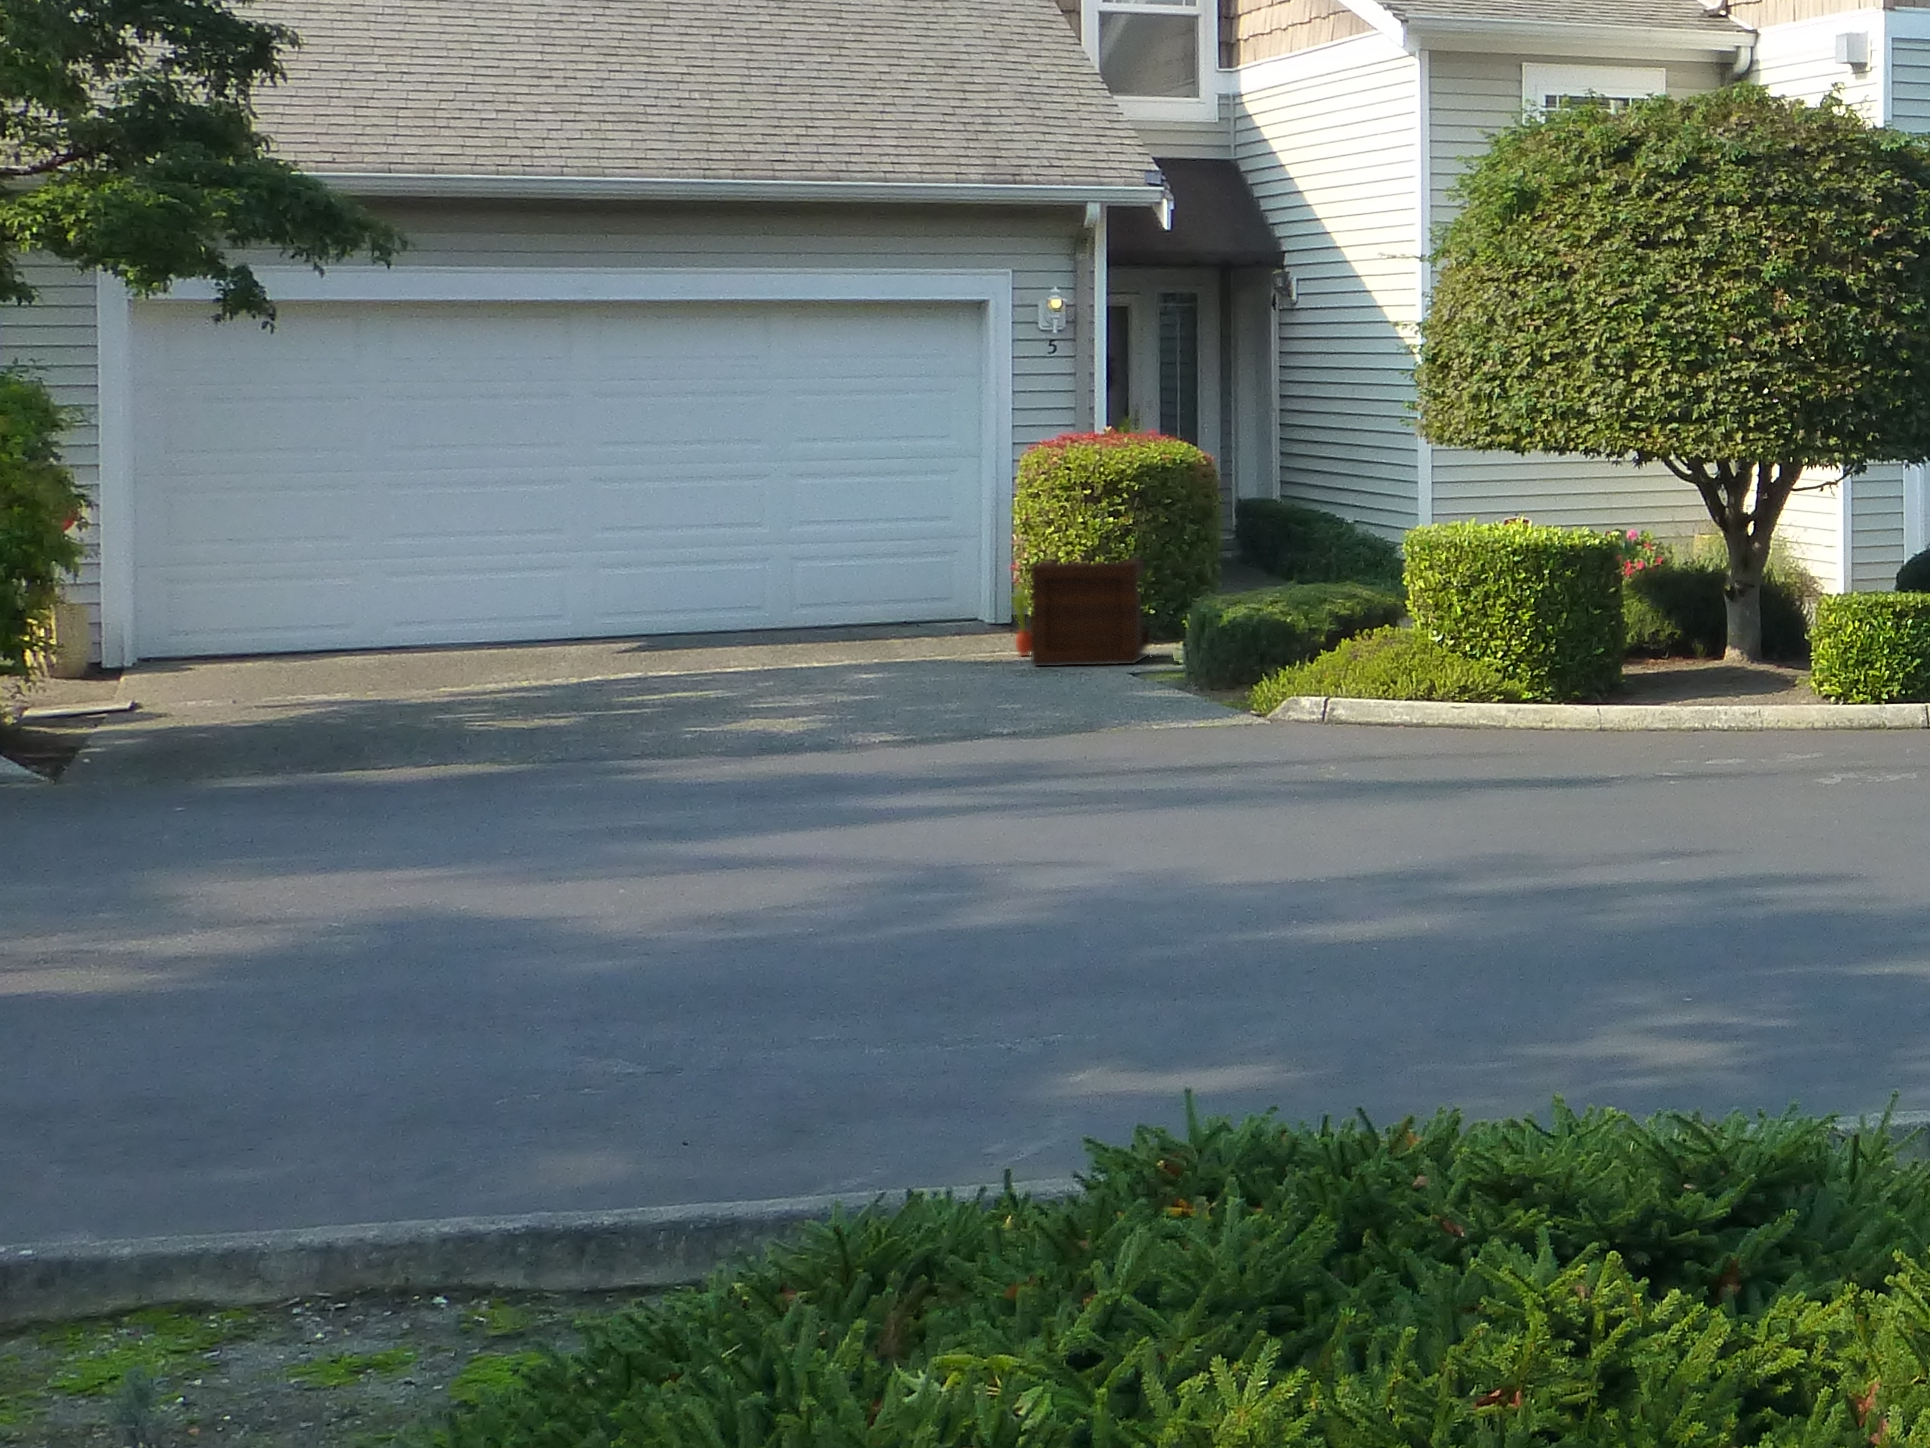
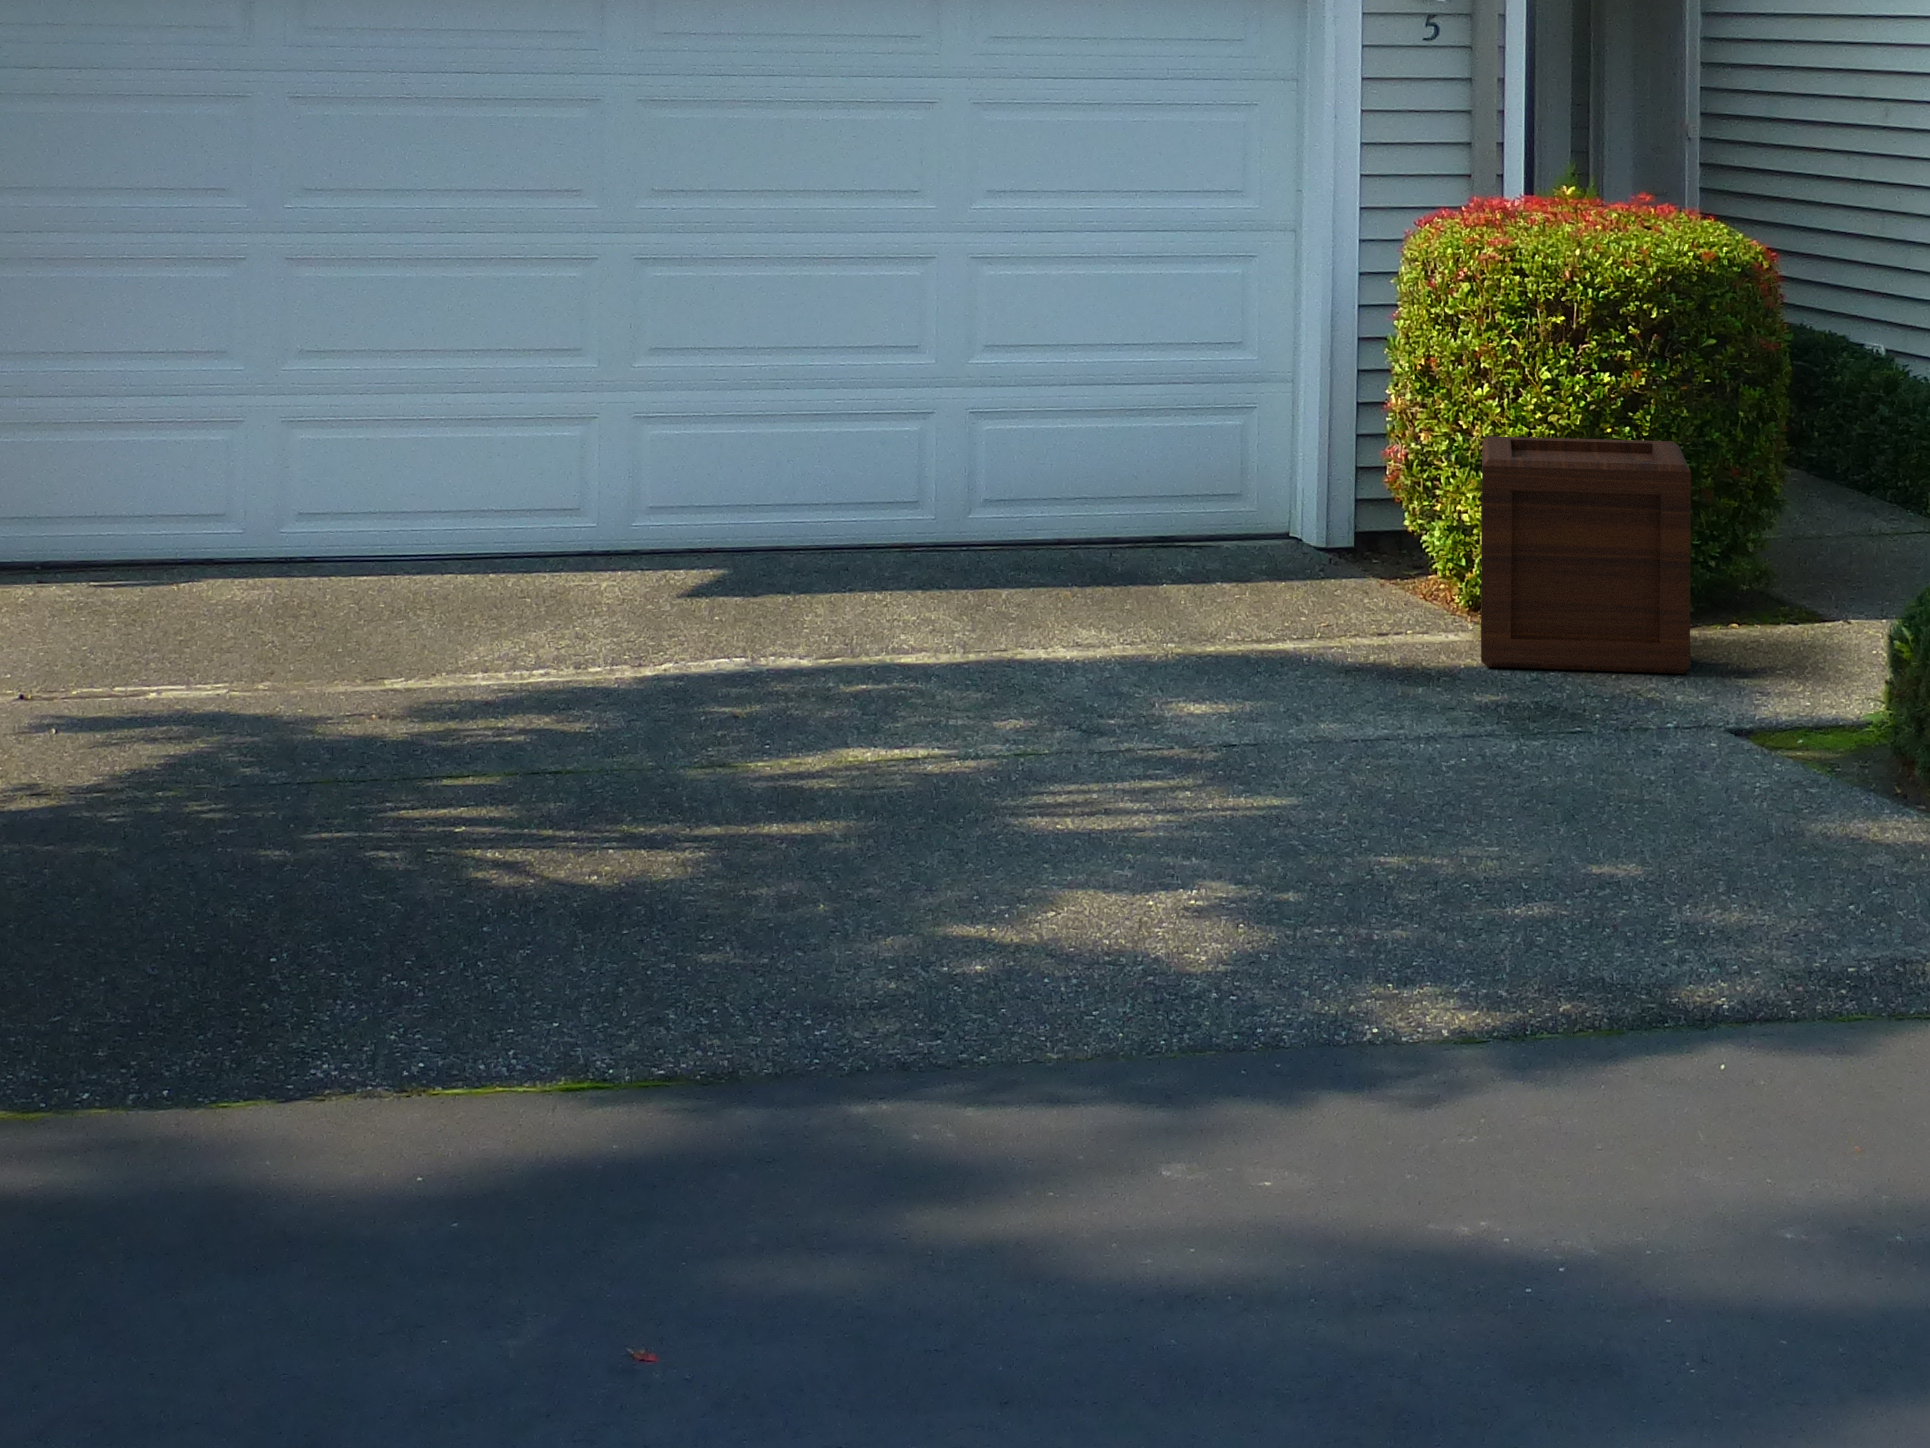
potted plant: present [1010,585,1031,656] -> none [1396,472,1442,621]

